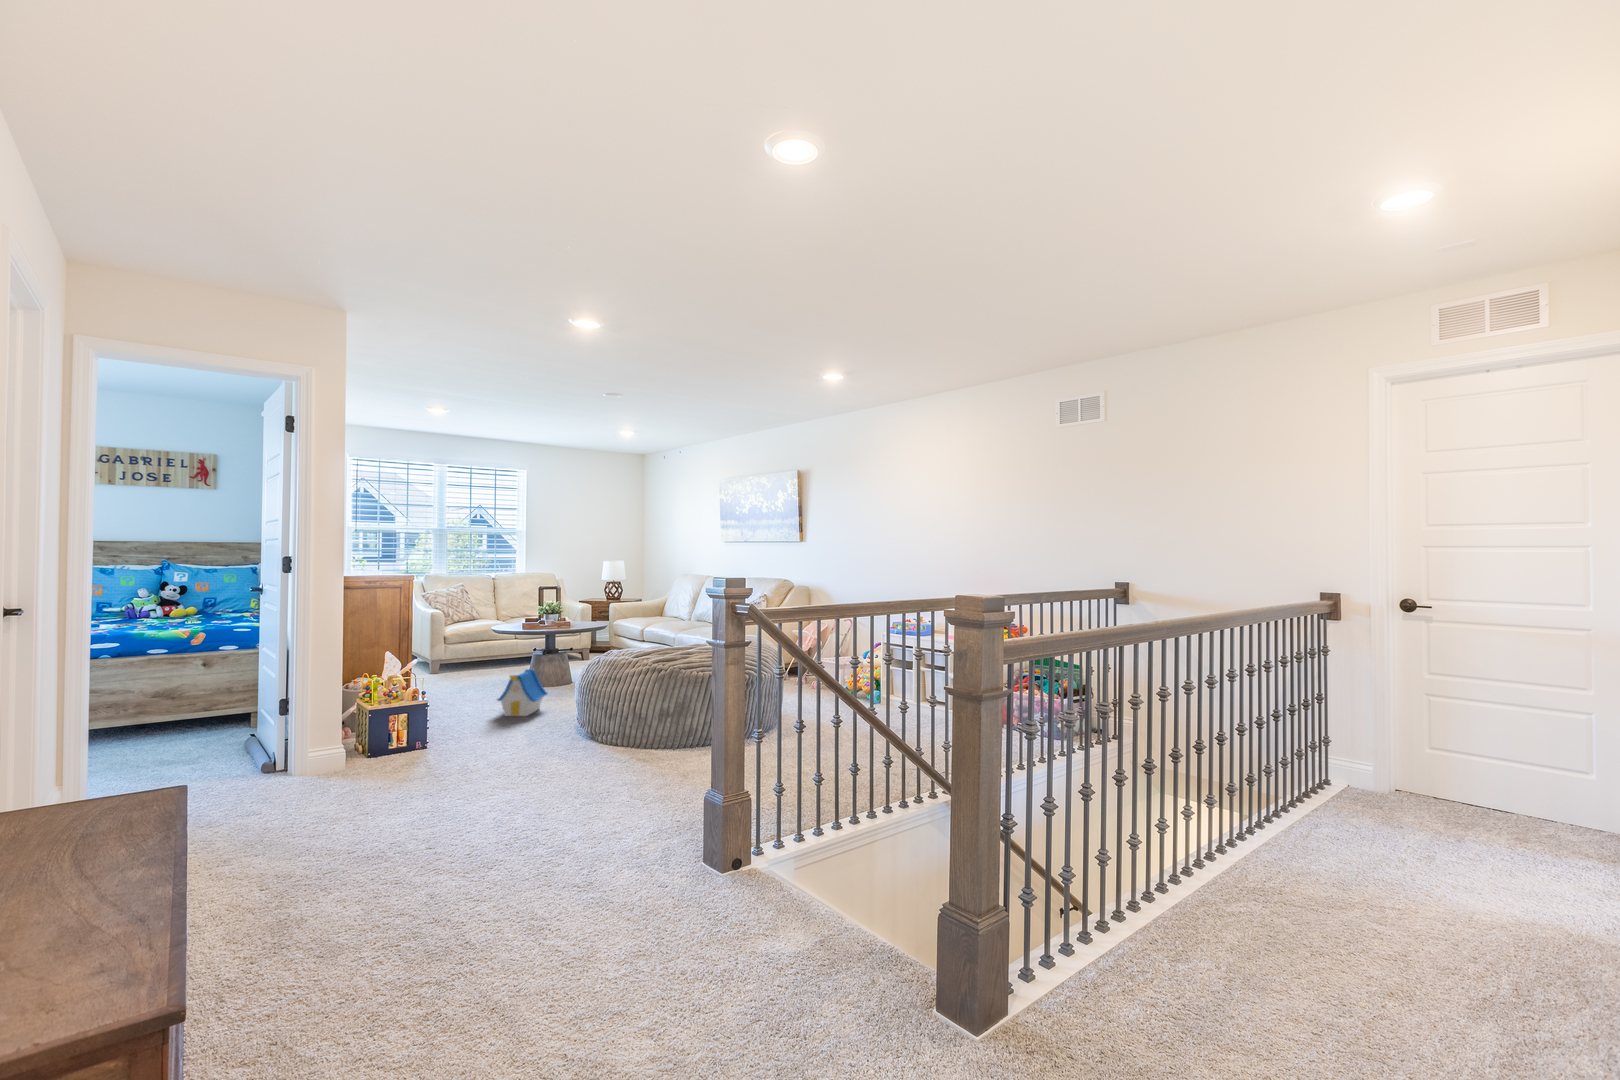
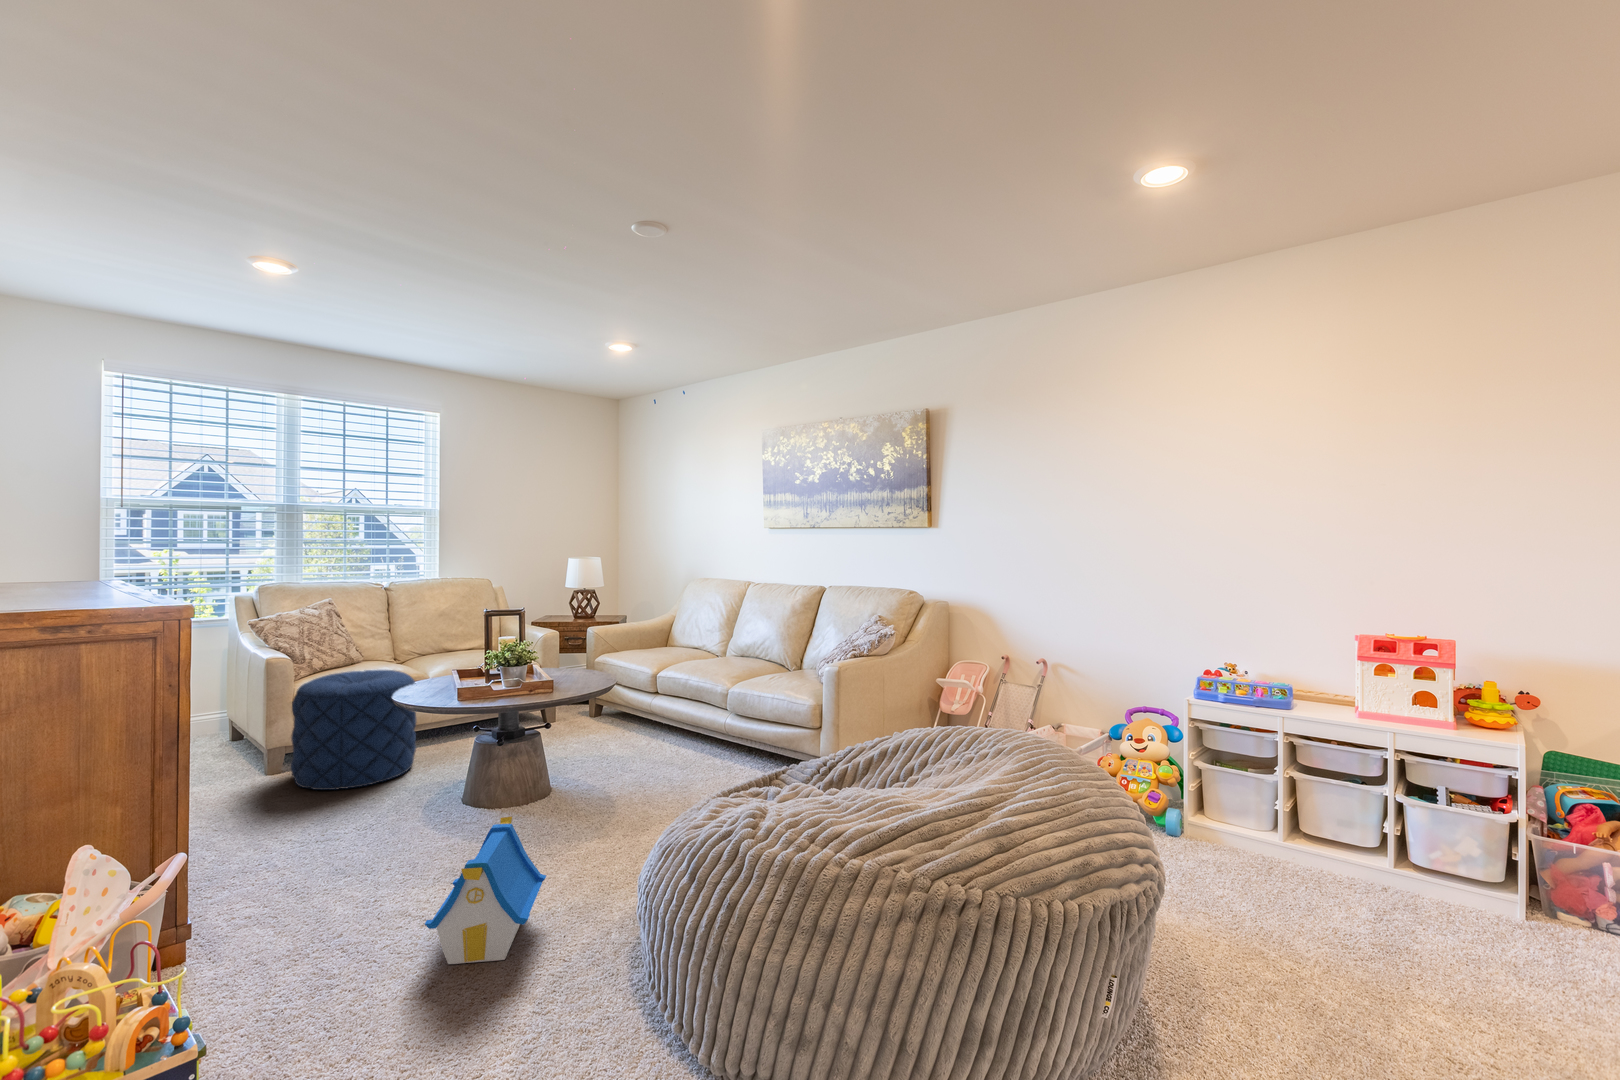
pouf: none [444,620,506,678] -> present [291,670,416,790]

